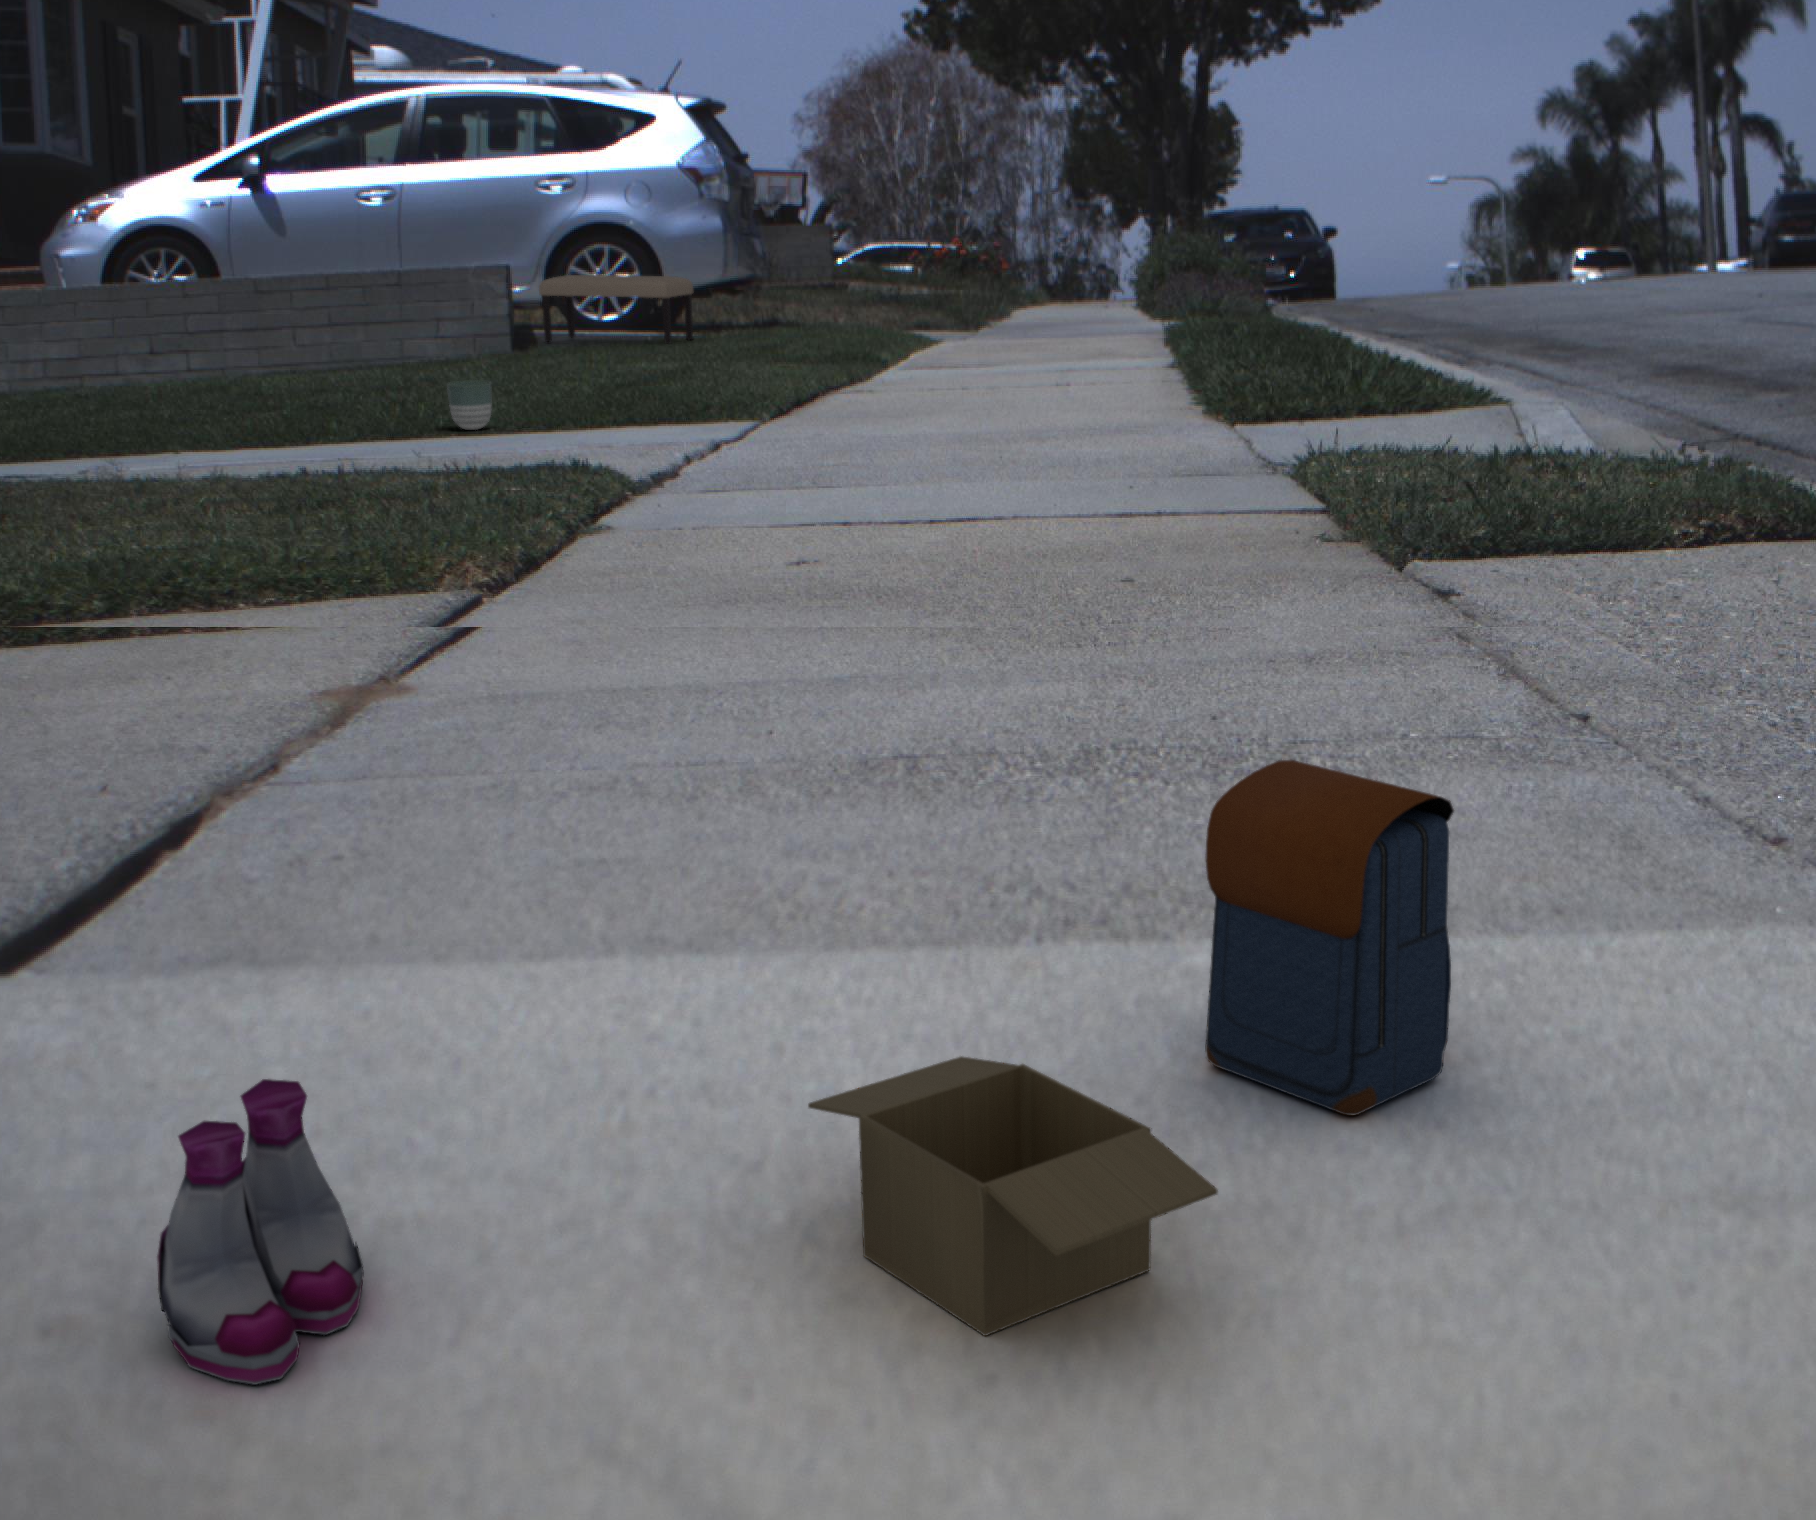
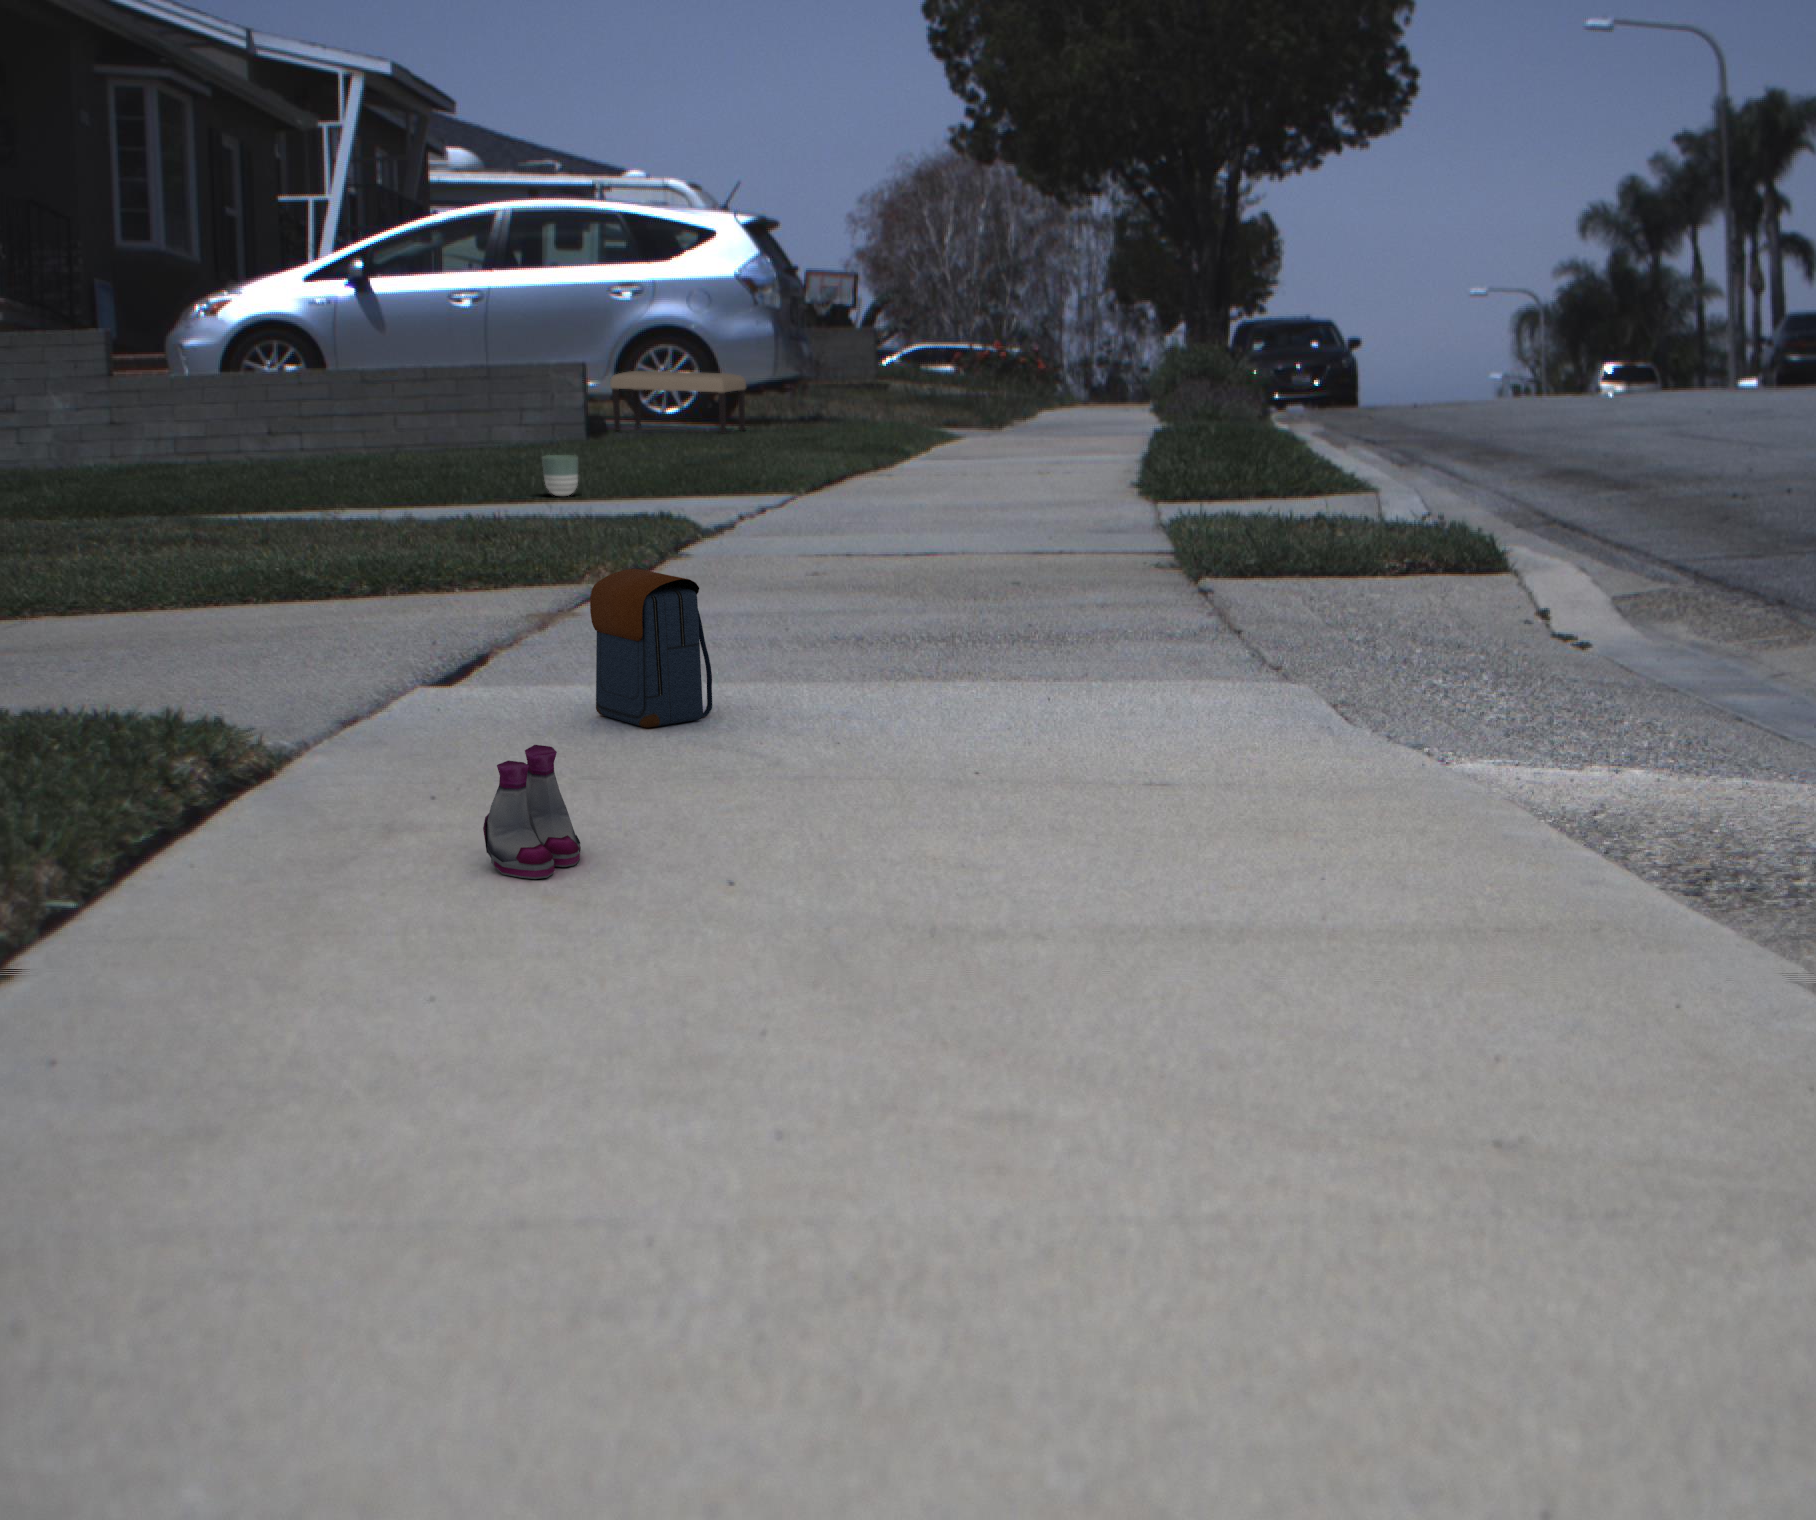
backpack: present [1205,760,1454,1115] -> present [590,569,712,728]
cardboard box: present [808,1056,1218,1336] -> none [802,763,1000,874]

